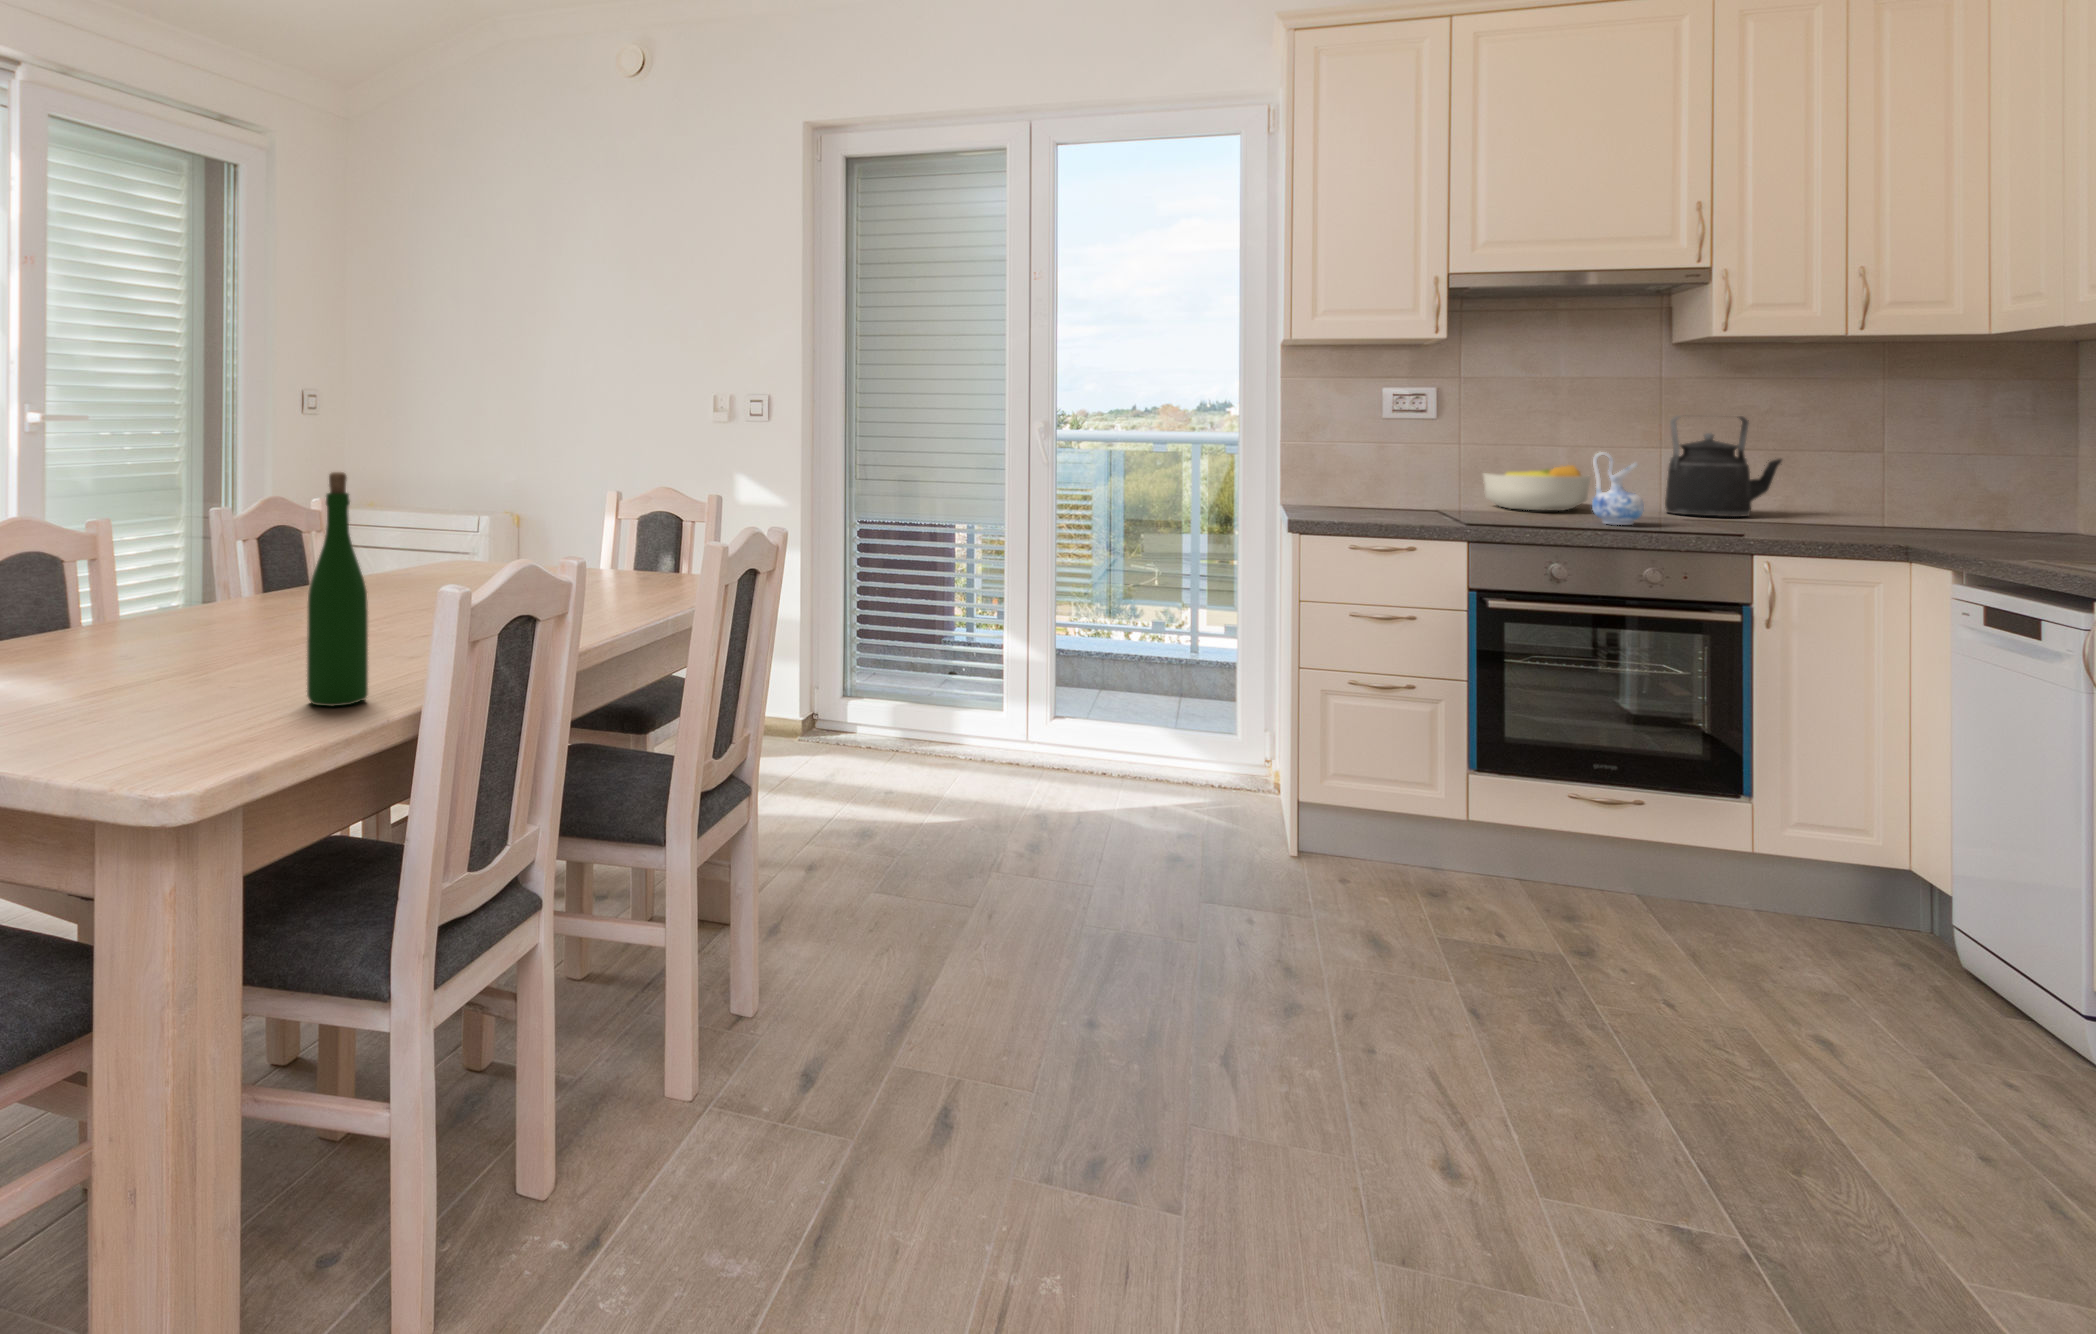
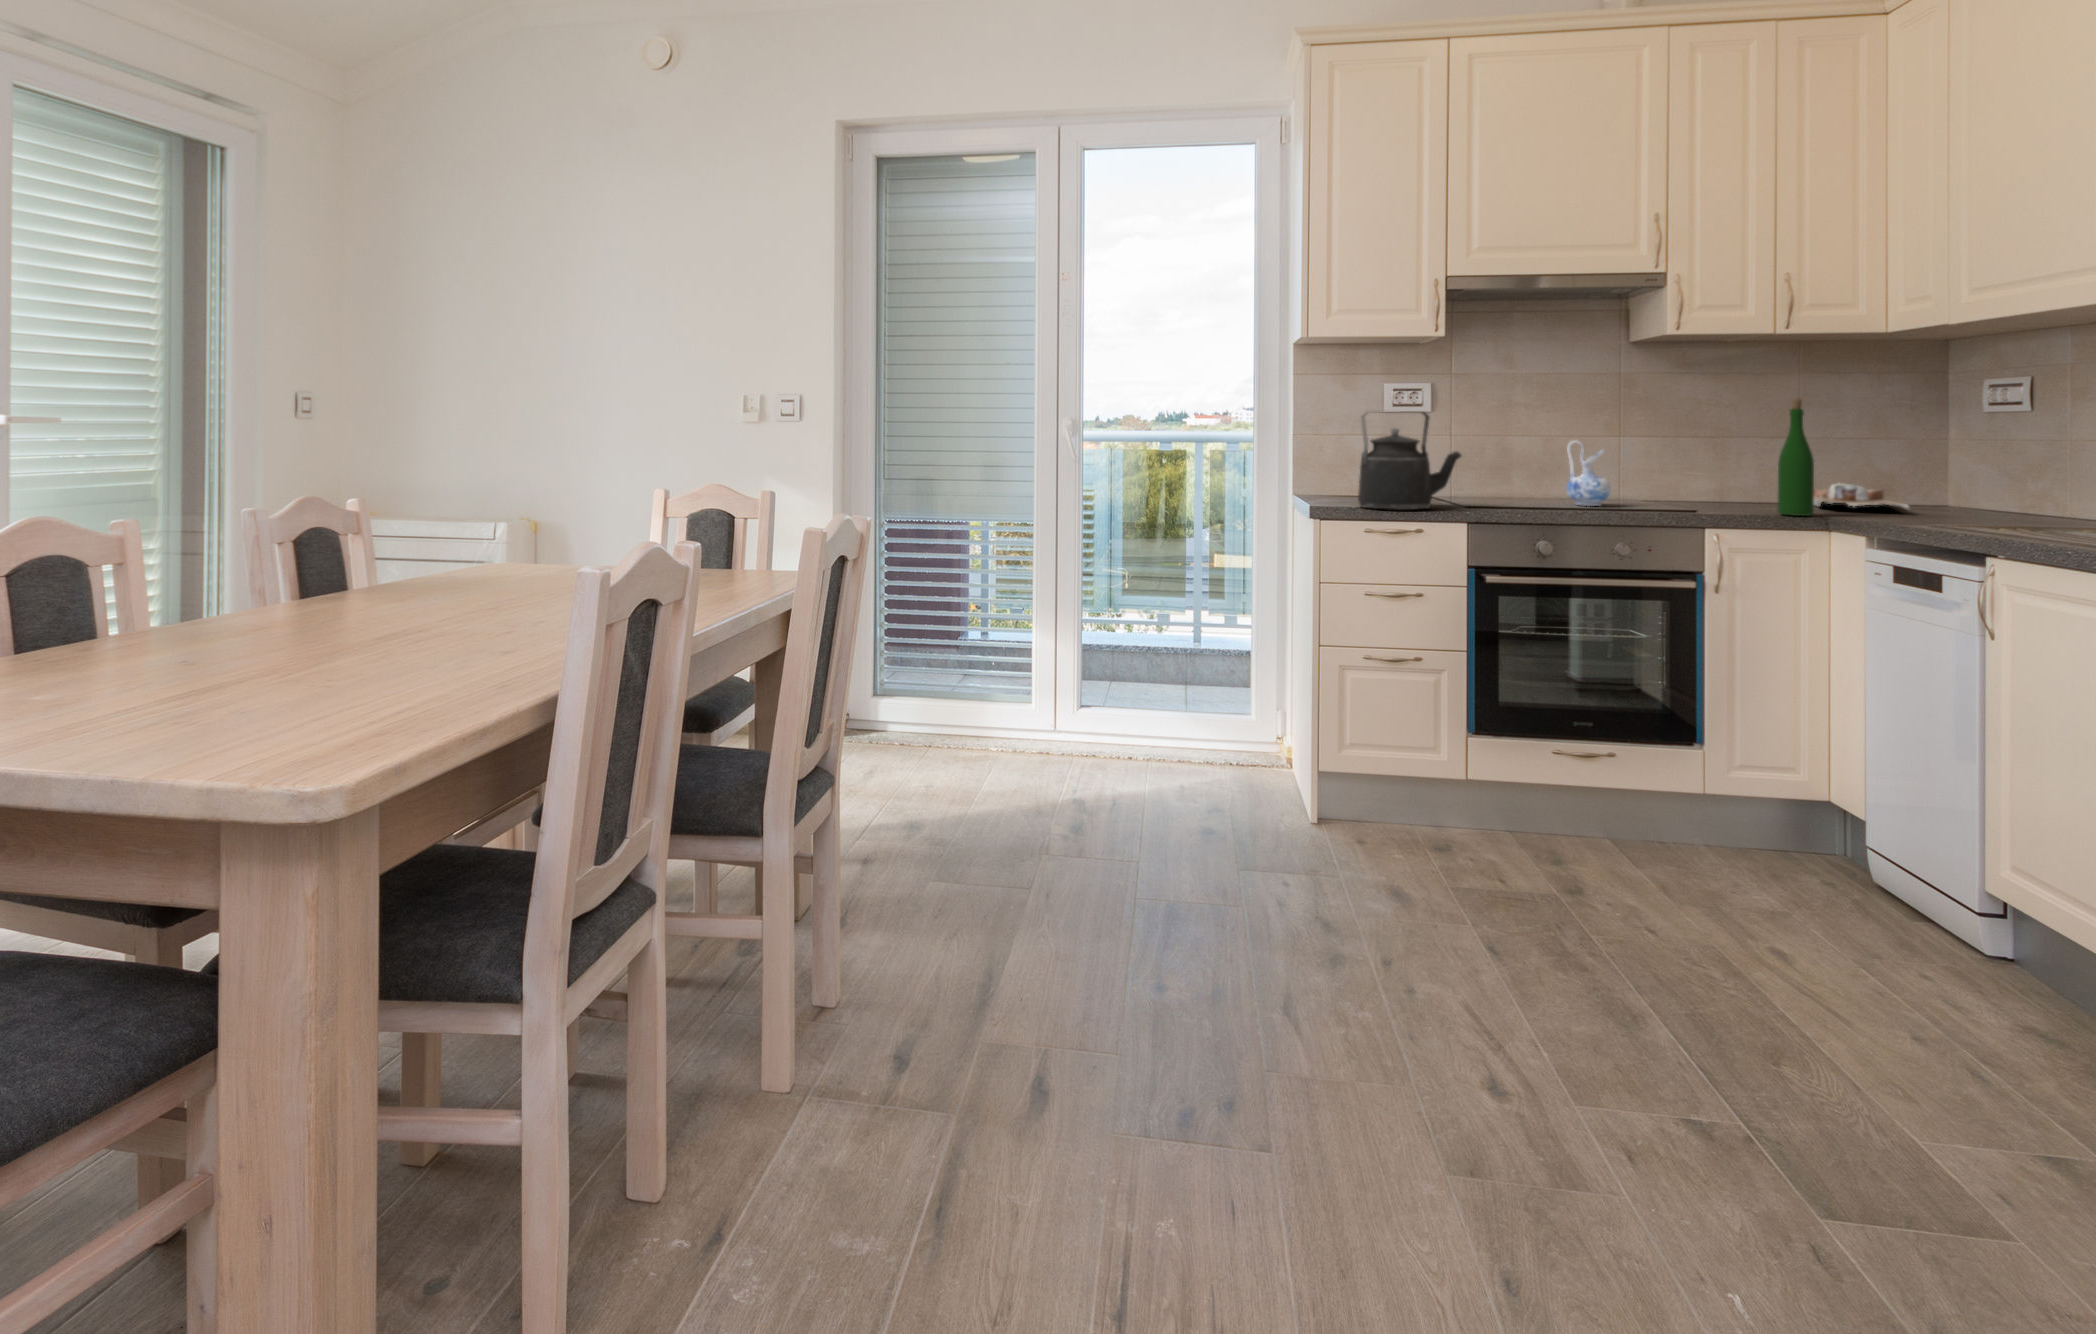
kettle: present [1665,416,1782,517] -> present [1358,412,1461,510]
fruit bowl: present [1484,465,1590,511] -> none [1467,448,1560,495]
wine bottle: present [307,472,368,707] -> present [1778,398,1814,516]
cutting board: none [1891,504,2020,539] -> present [1814,483,1910,510]

